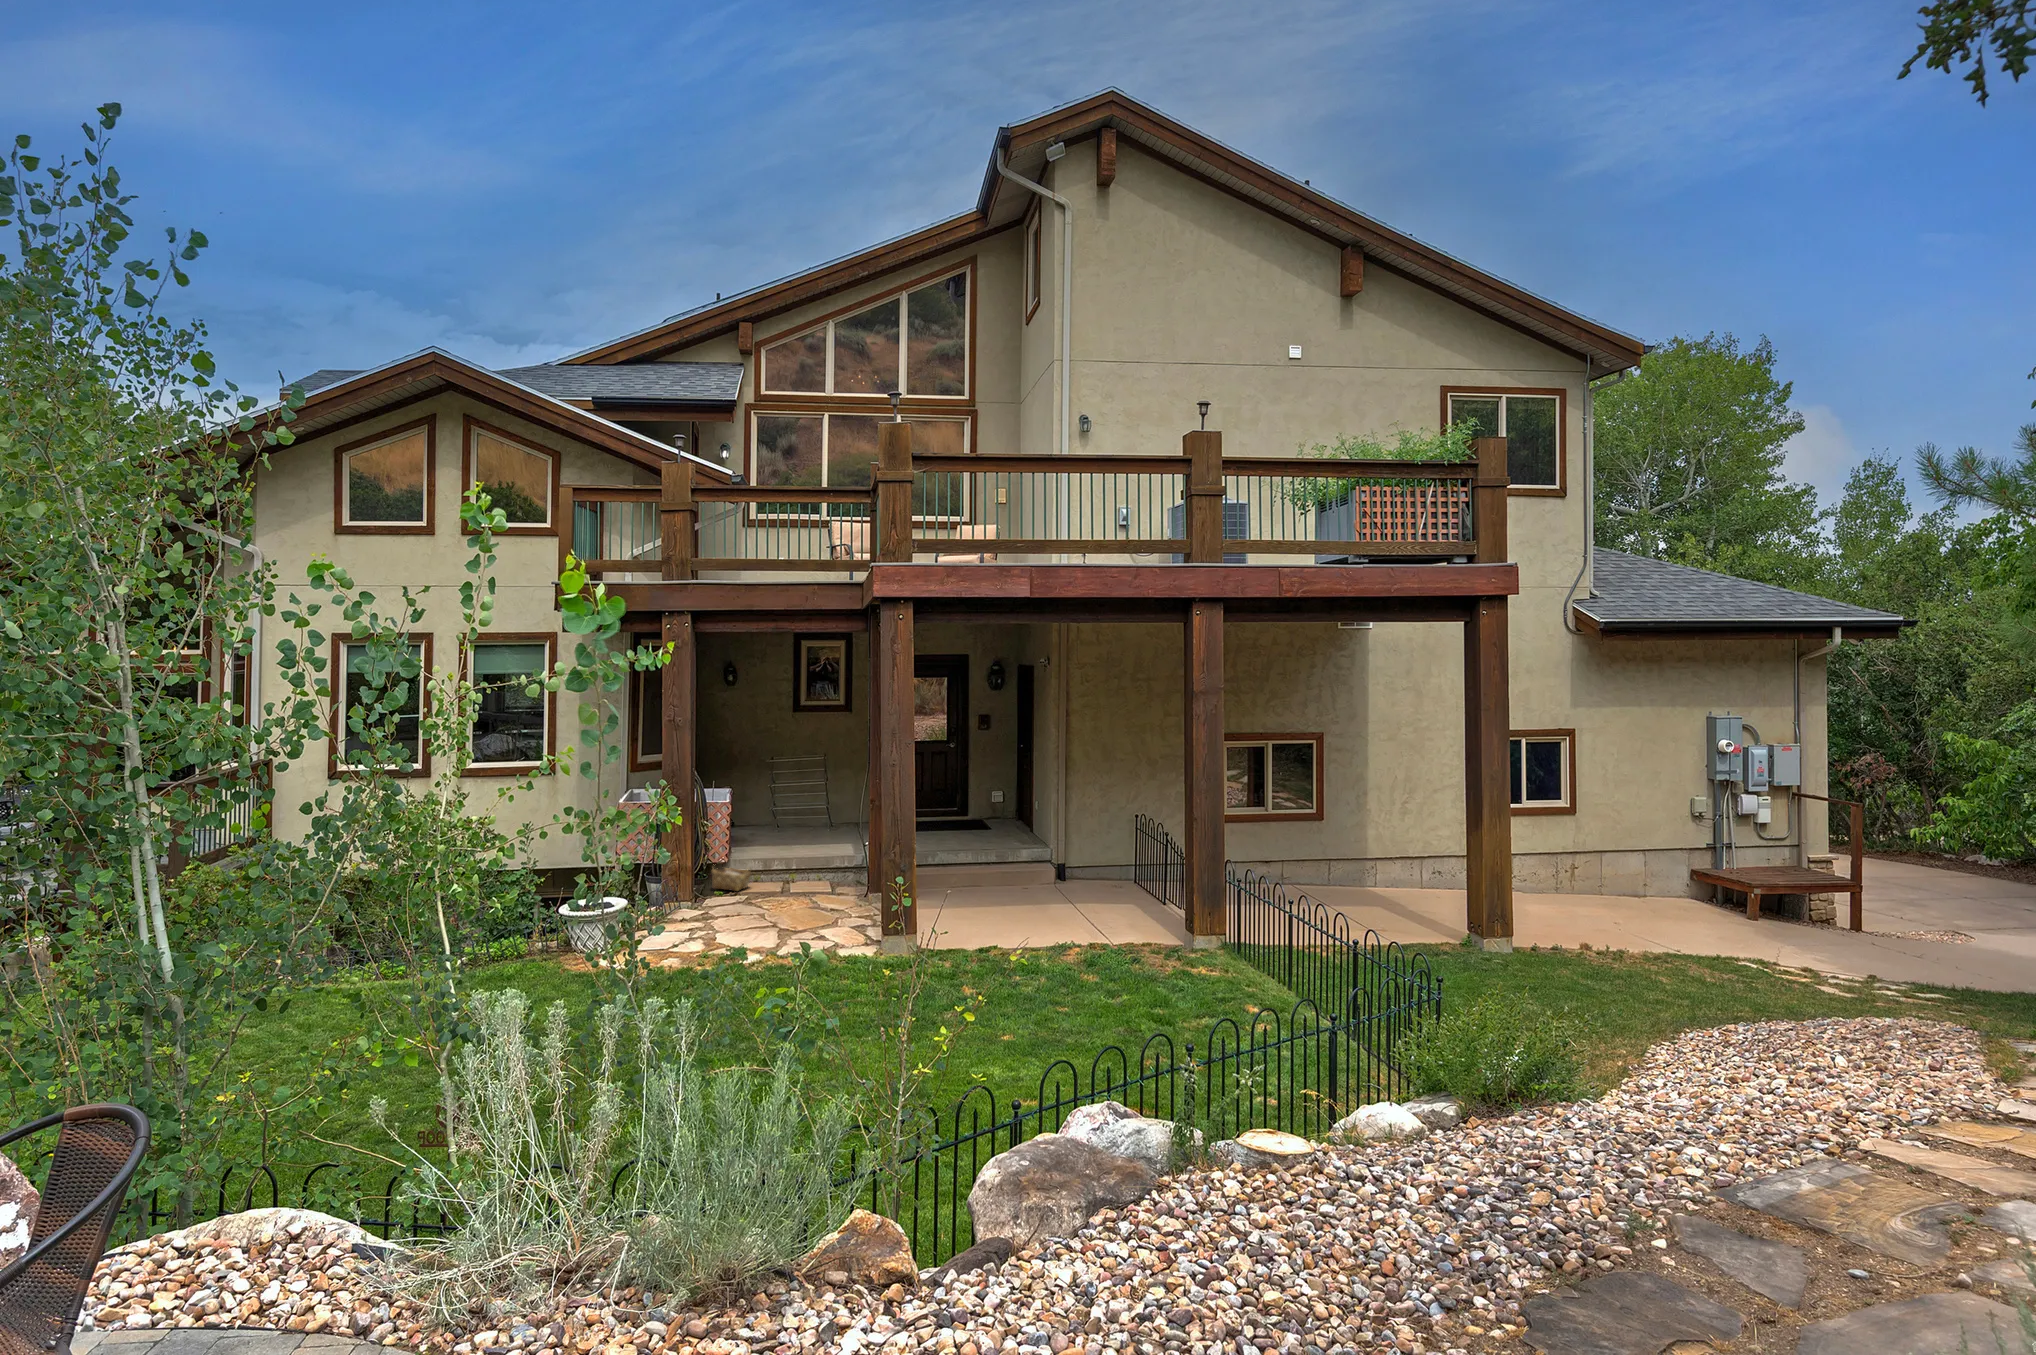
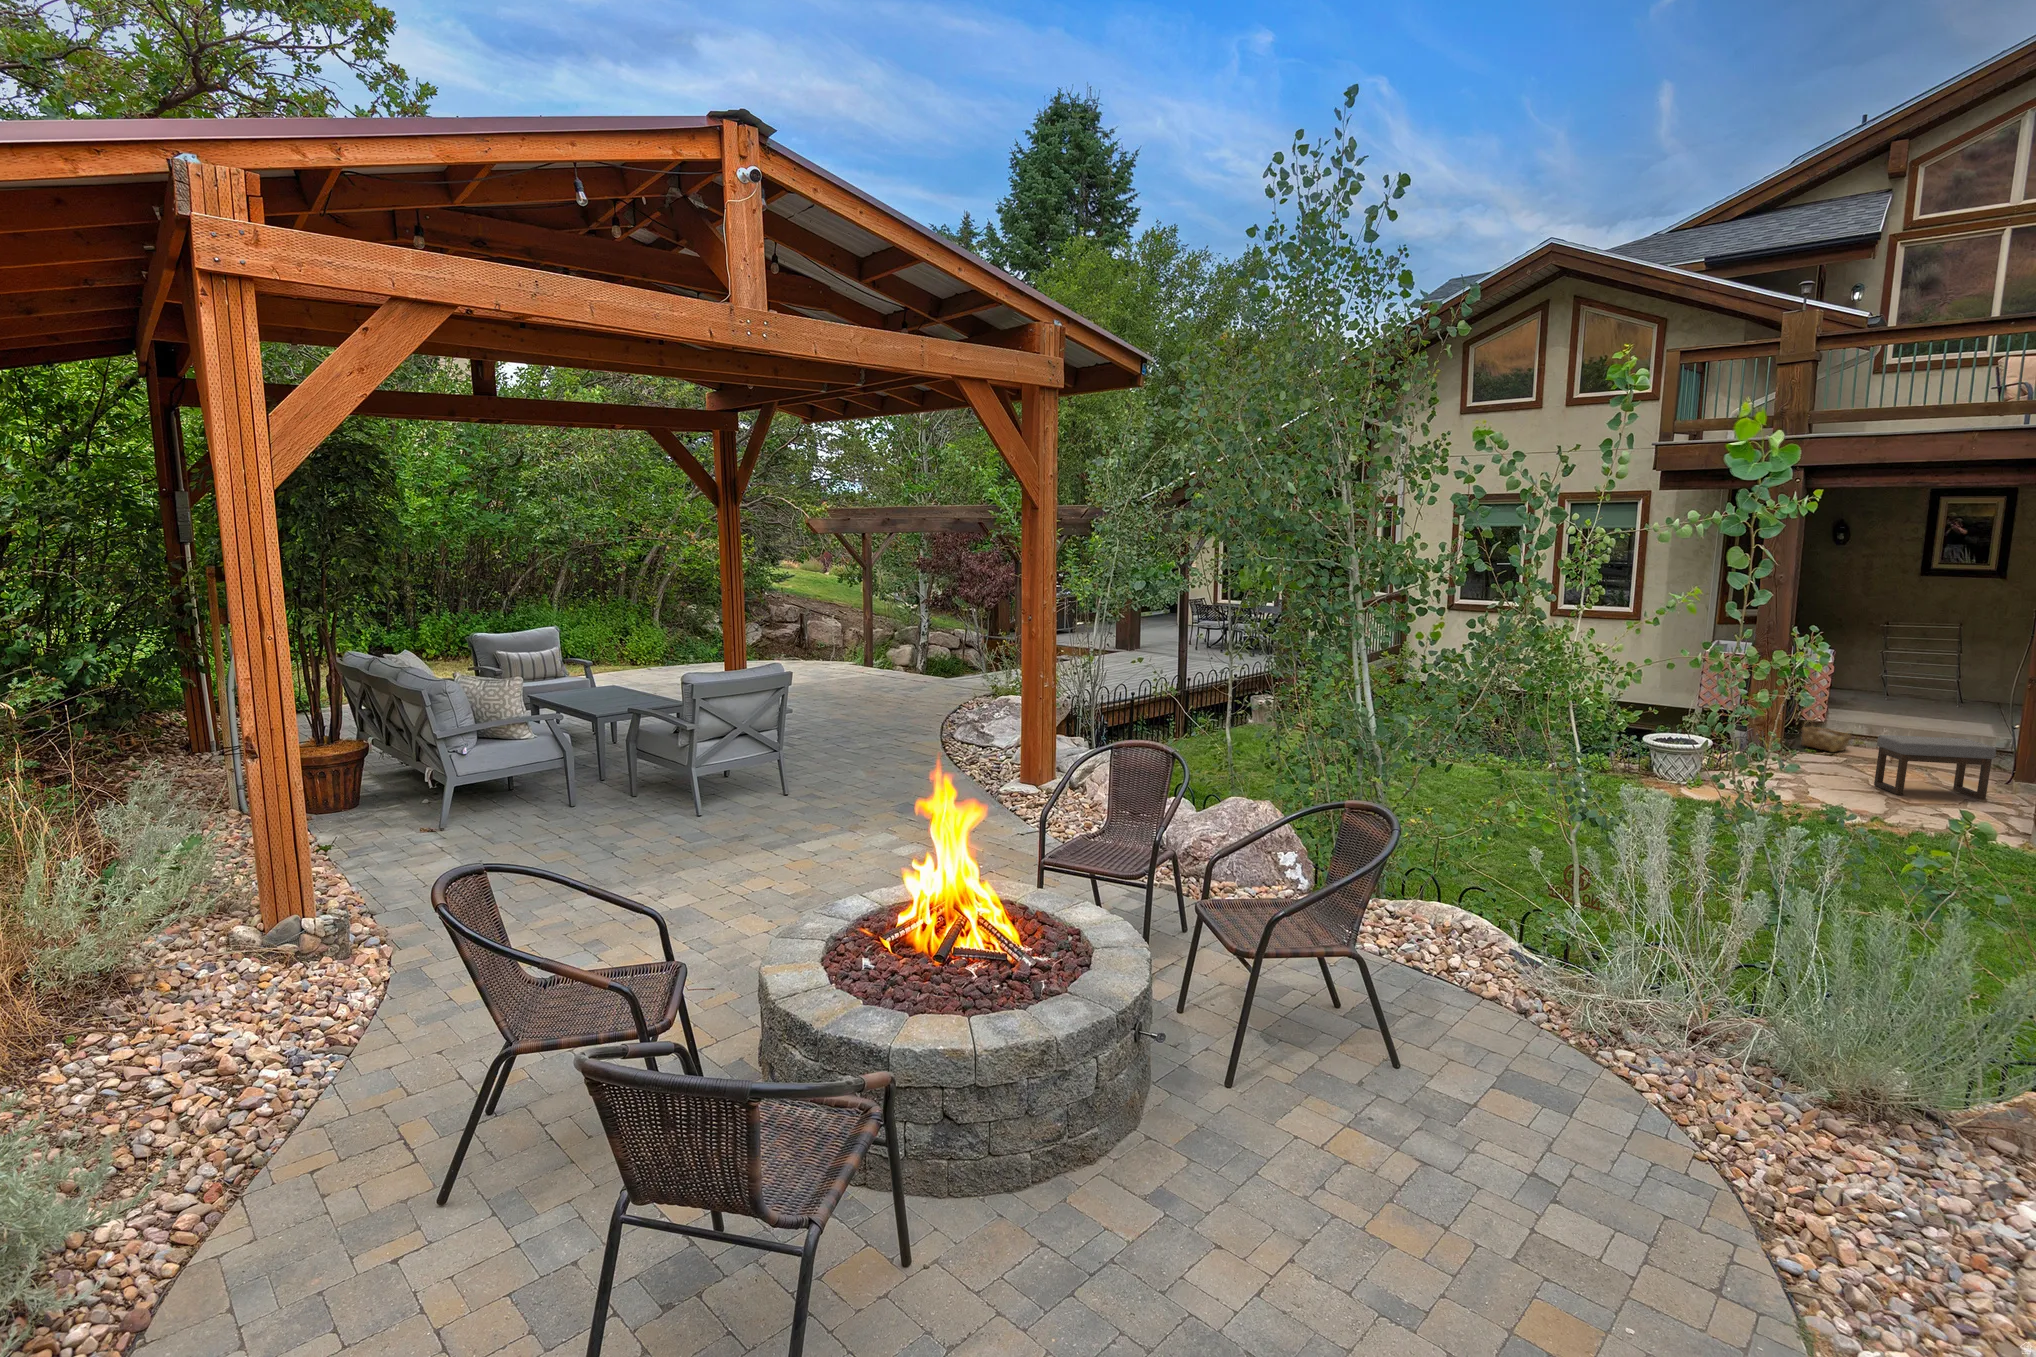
ottoman: none [767,864,848,925] -> present [1874,735,1996,799]

